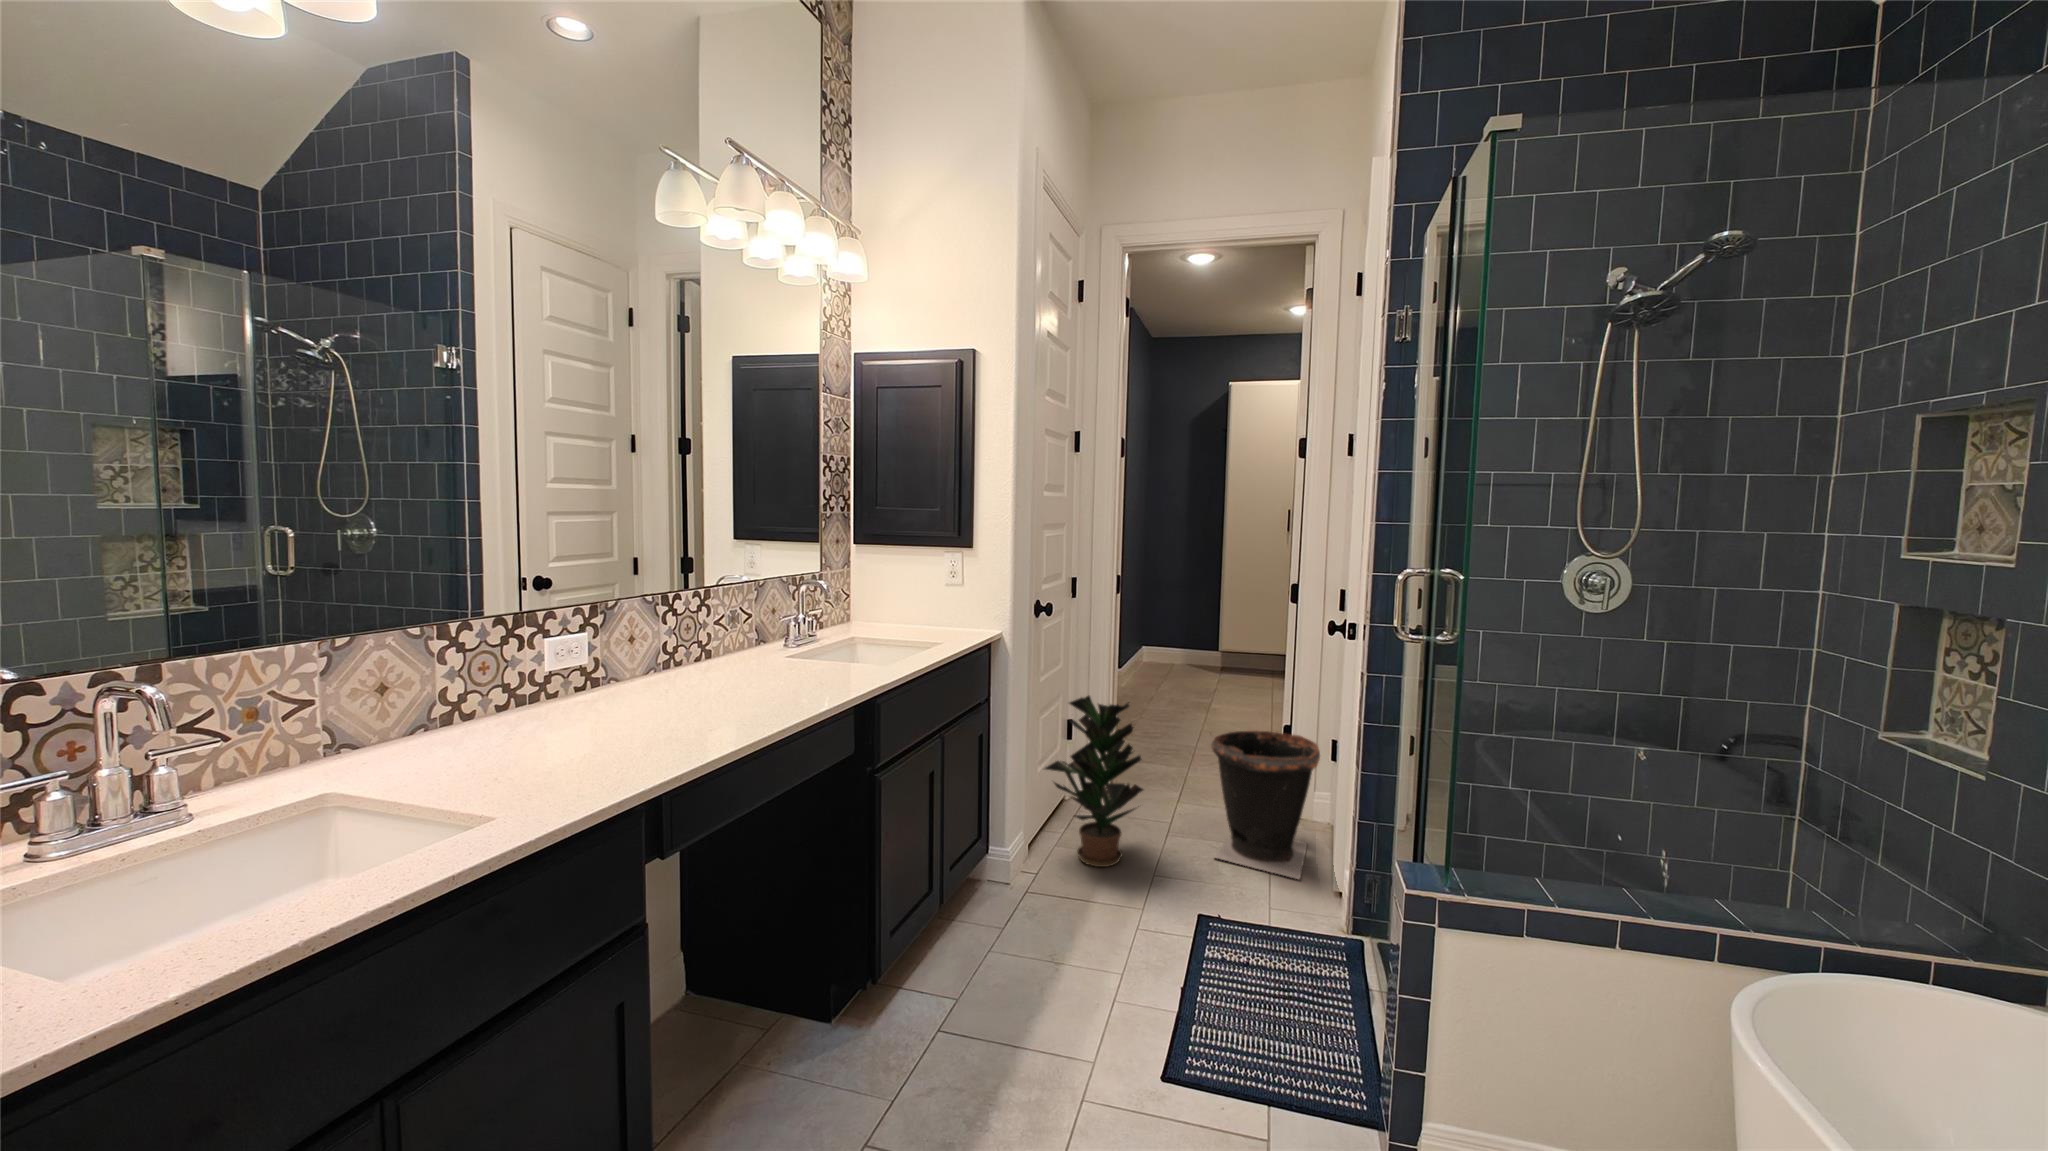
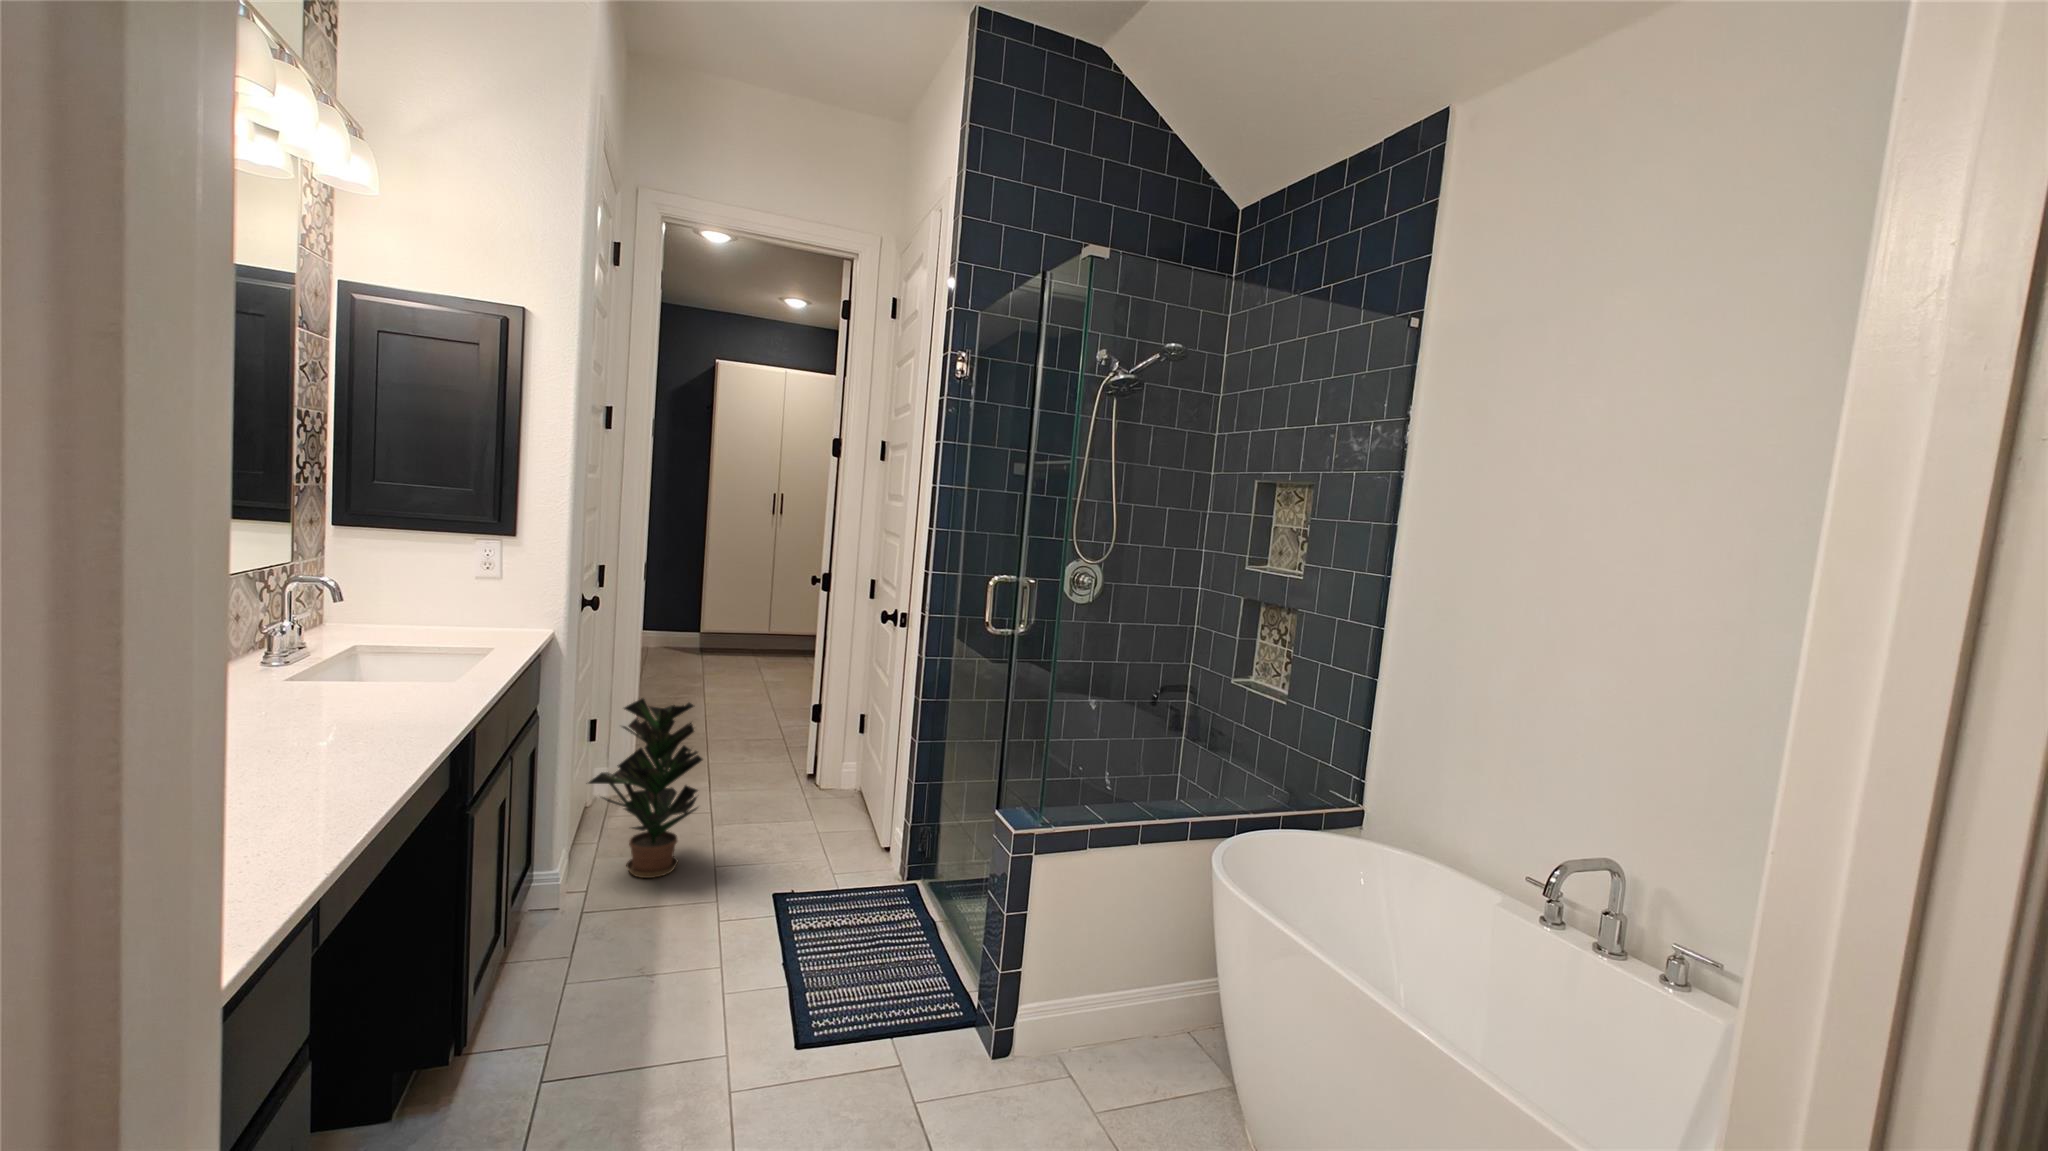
waste bin: present [1211,731,1320,879] -> none [763,719,865,850]

